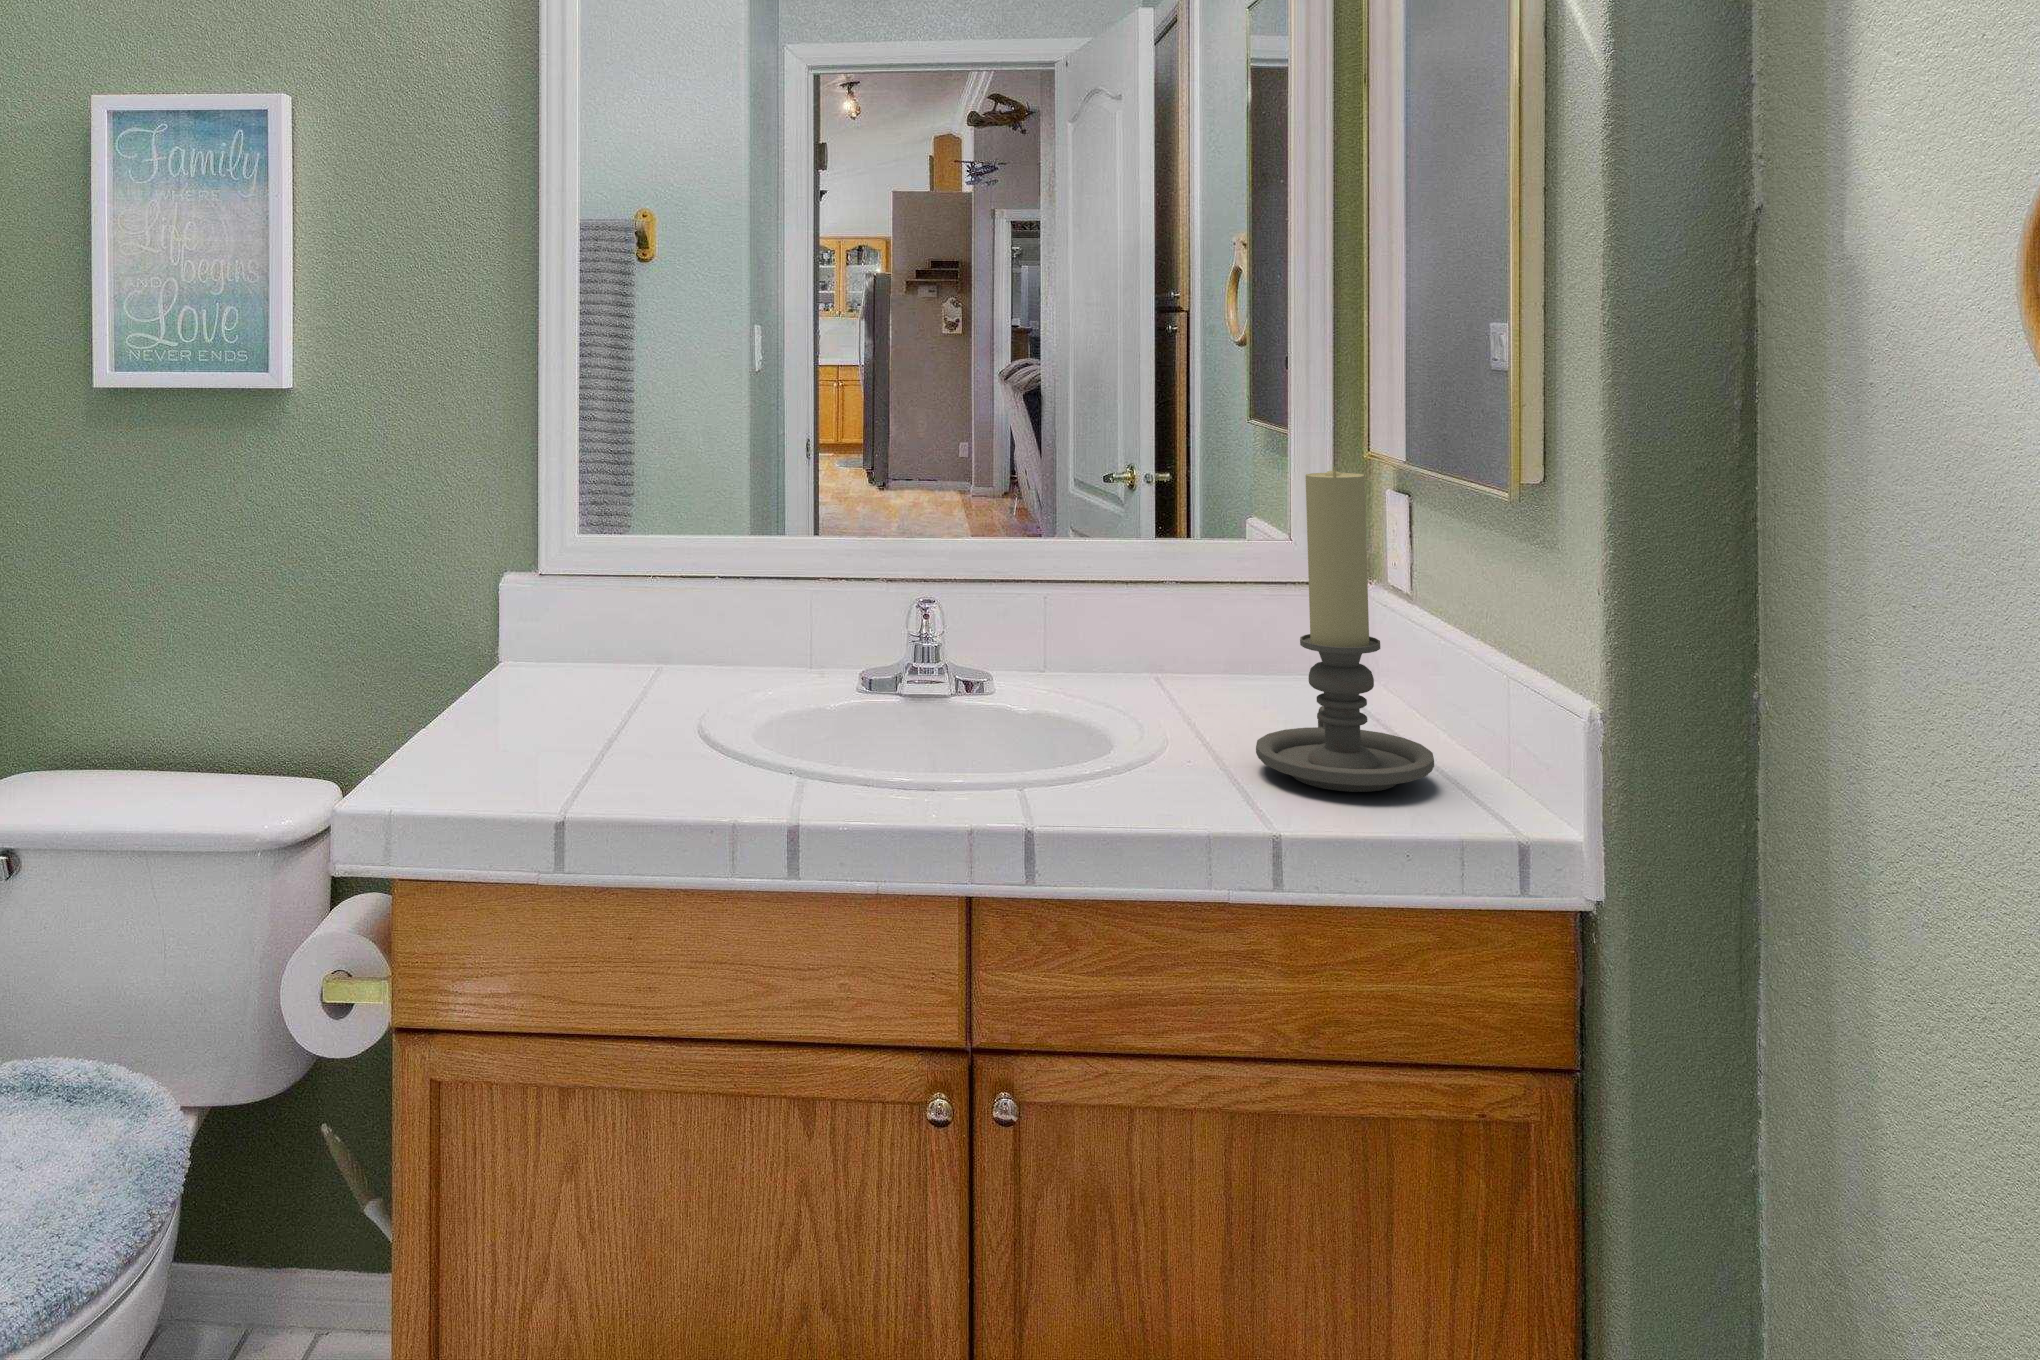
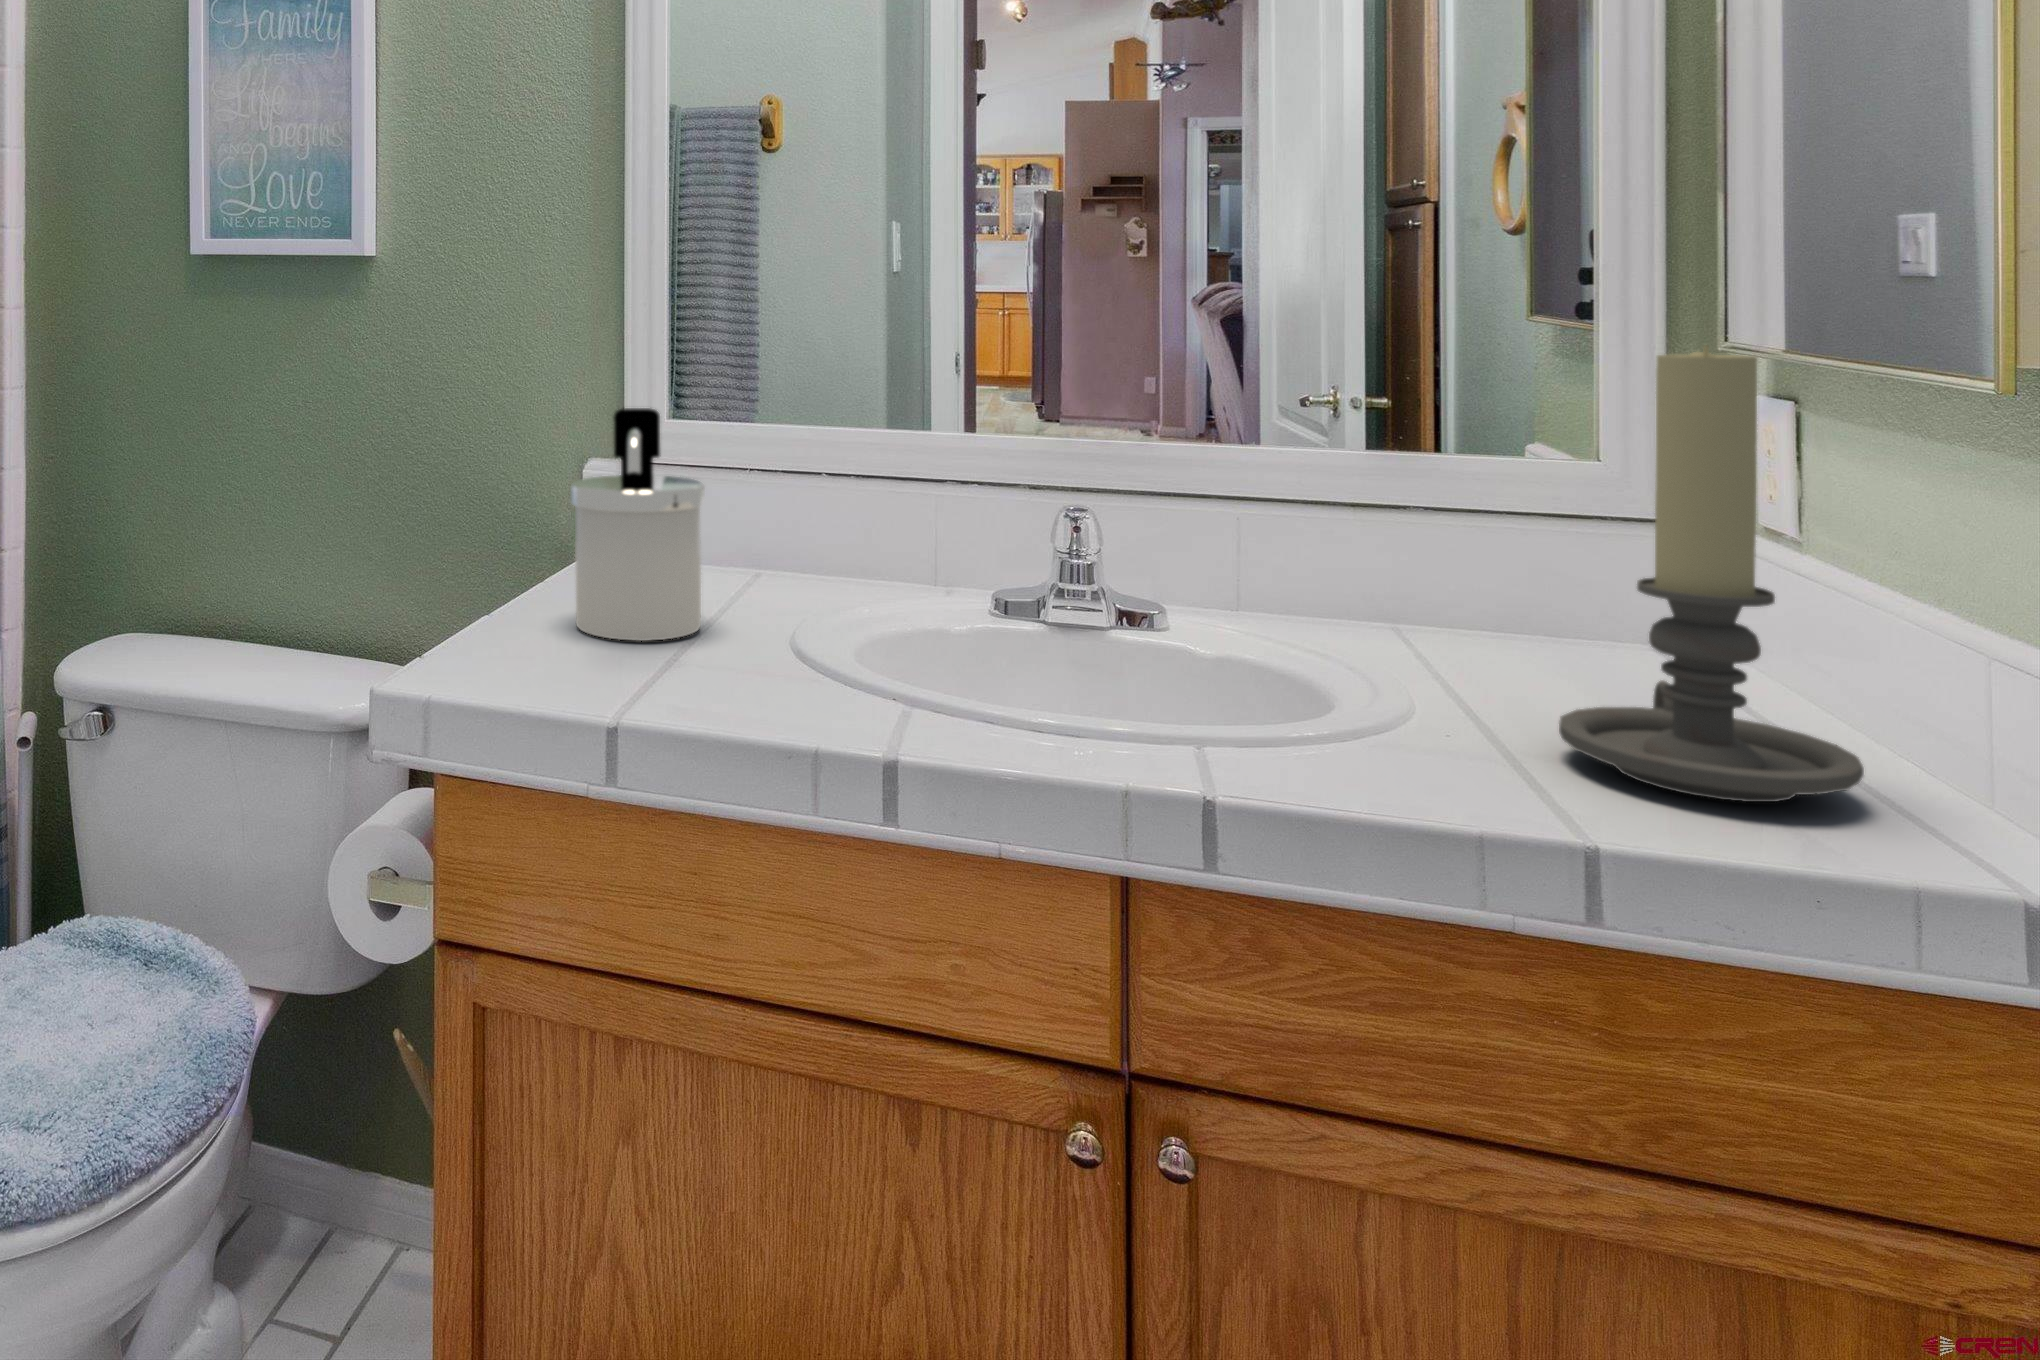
soap dispenser: none [500,531,619,740] -> present [570,408,705,641]

